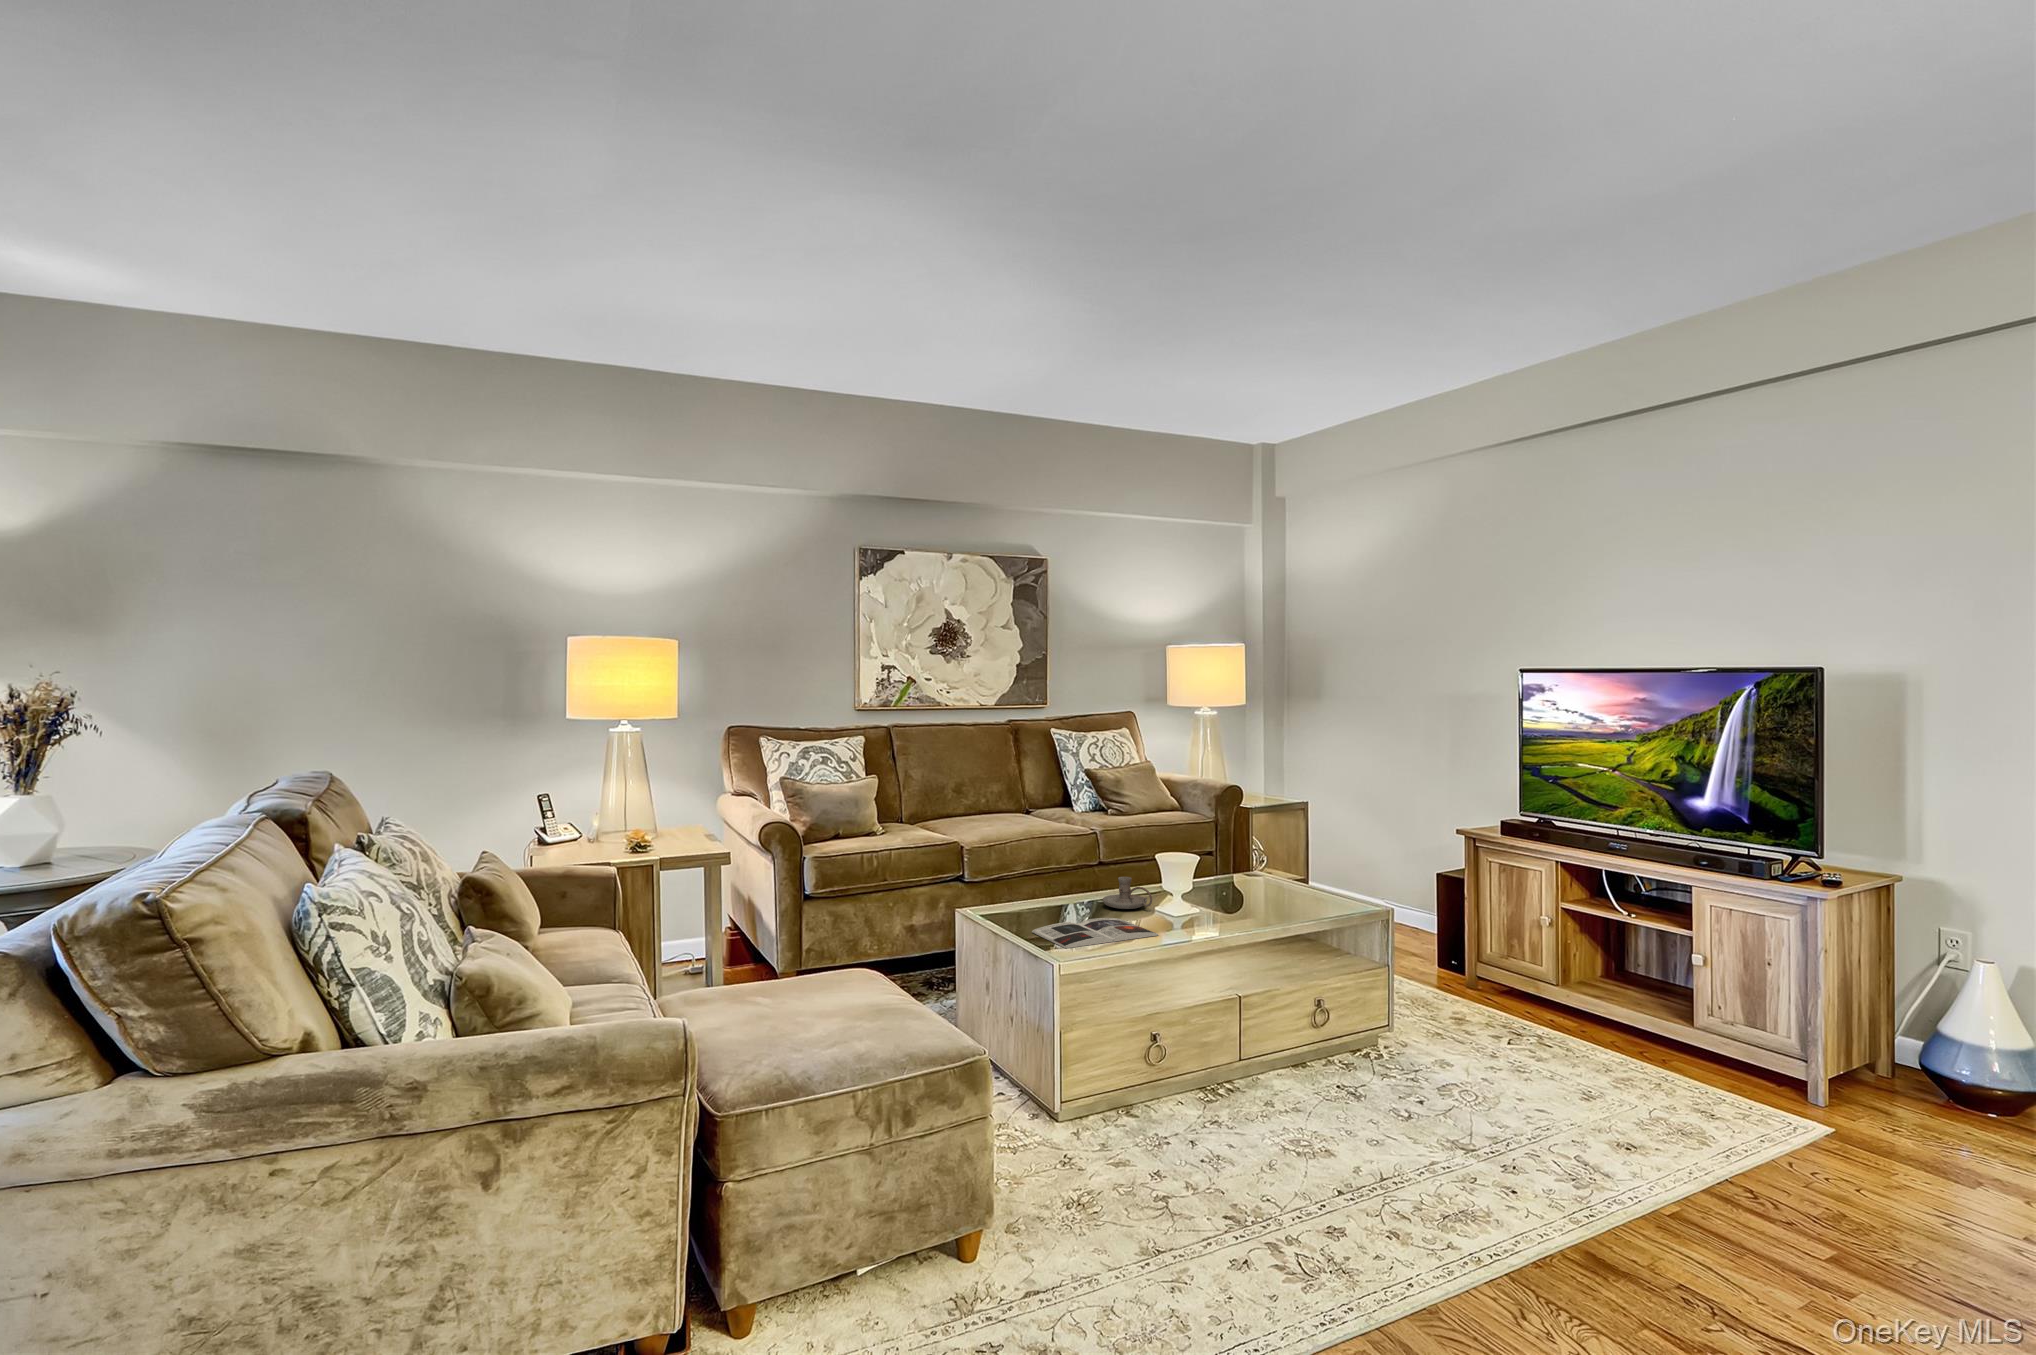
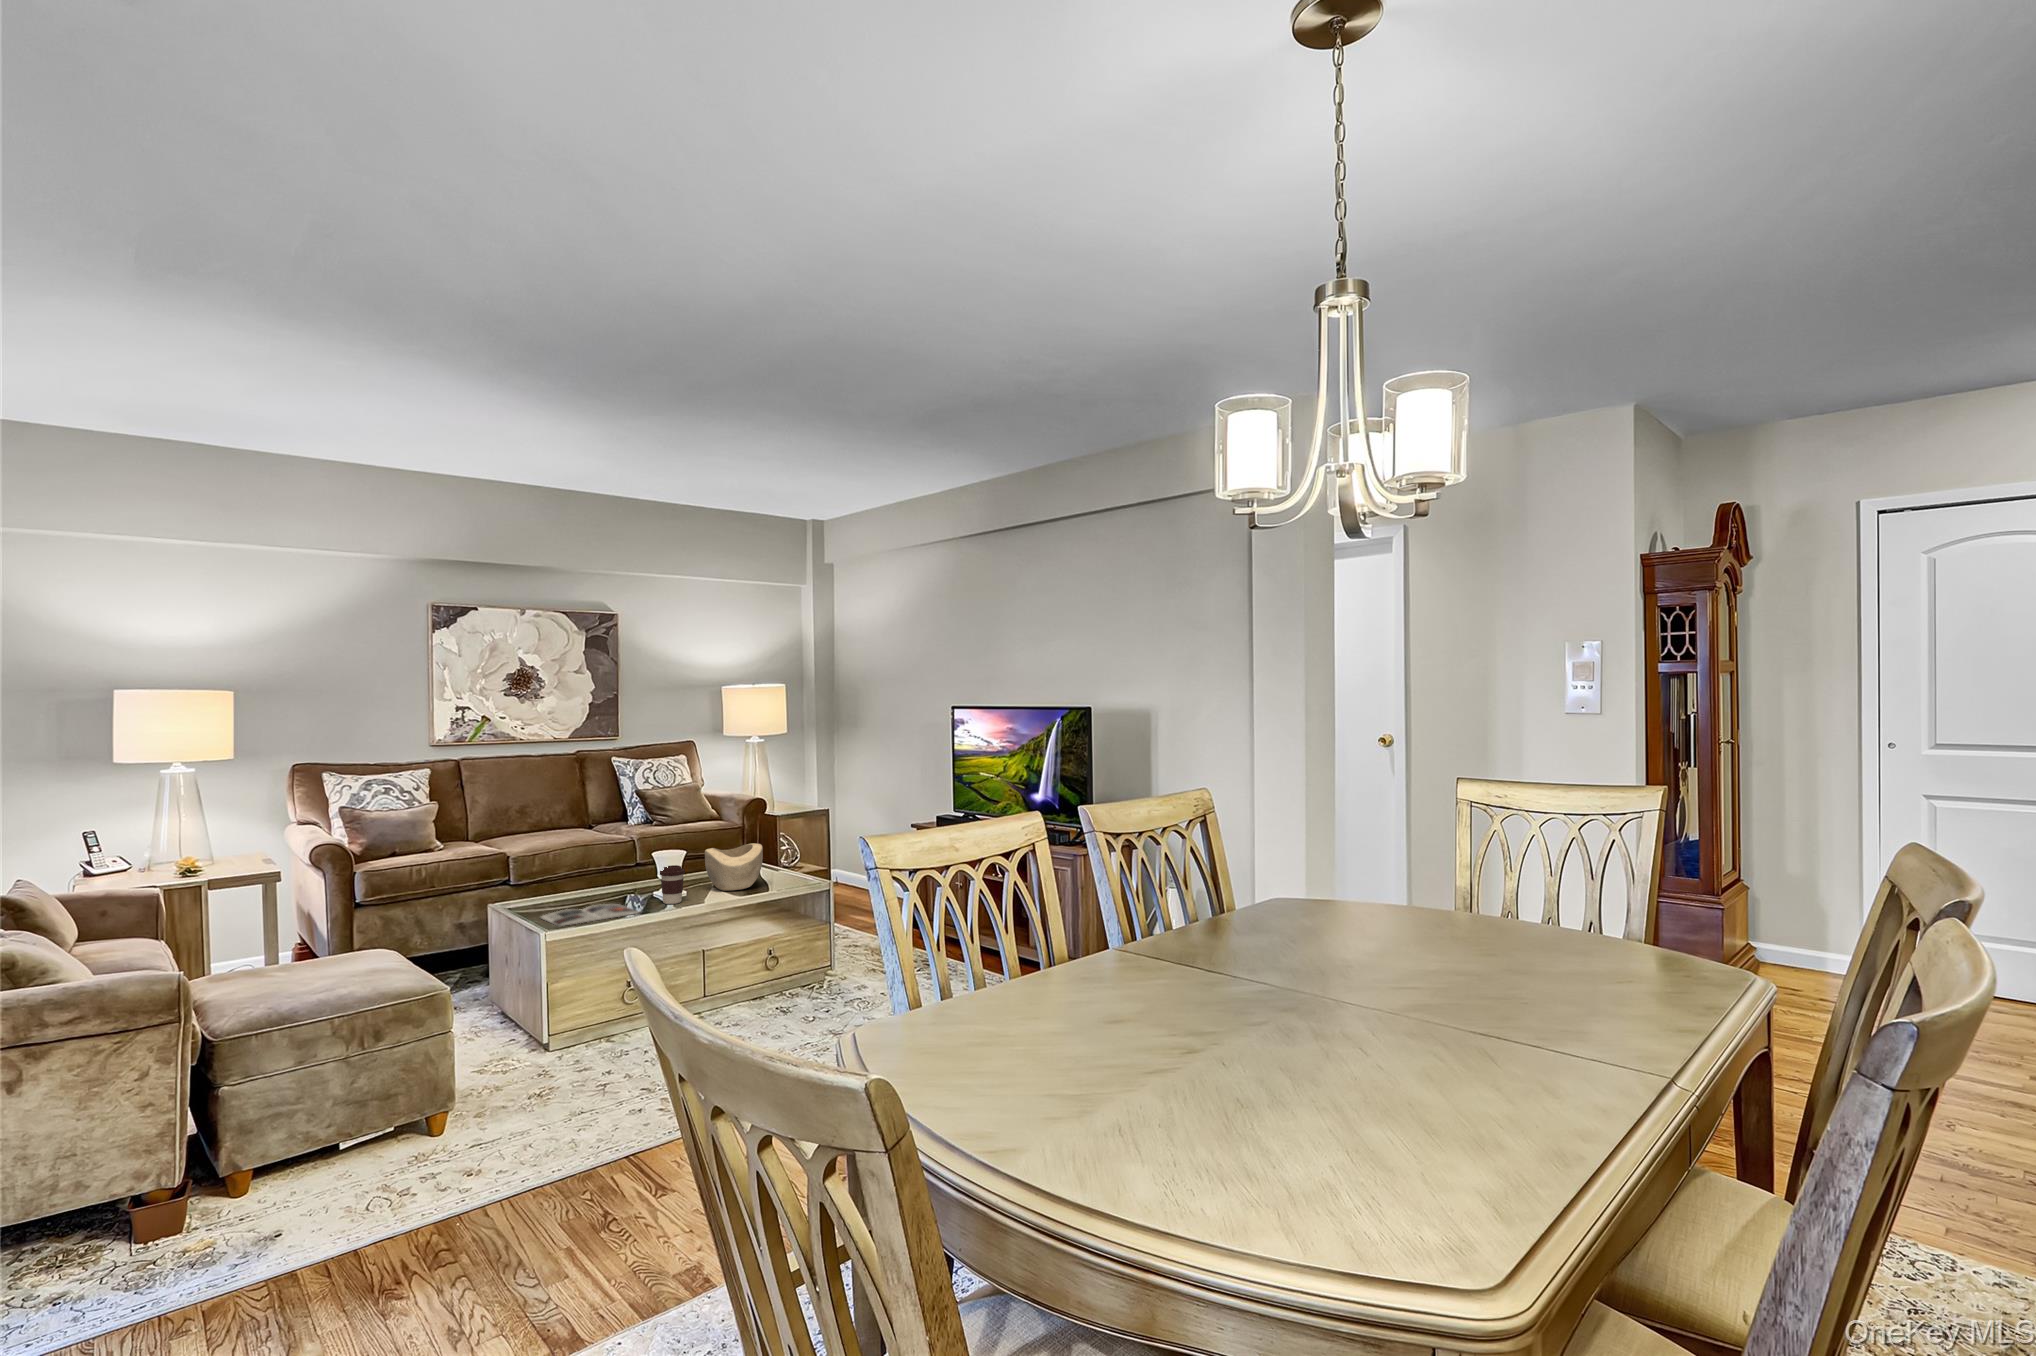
decorative bowl: none [1214,846,1290,908] -> present [705,843,763,891]
coffee cup: none [1171,872,1203,924] -> present [660,865,685,904]
candle holder: present [1103,877,1152,909] -> none [613,873,651,897]

